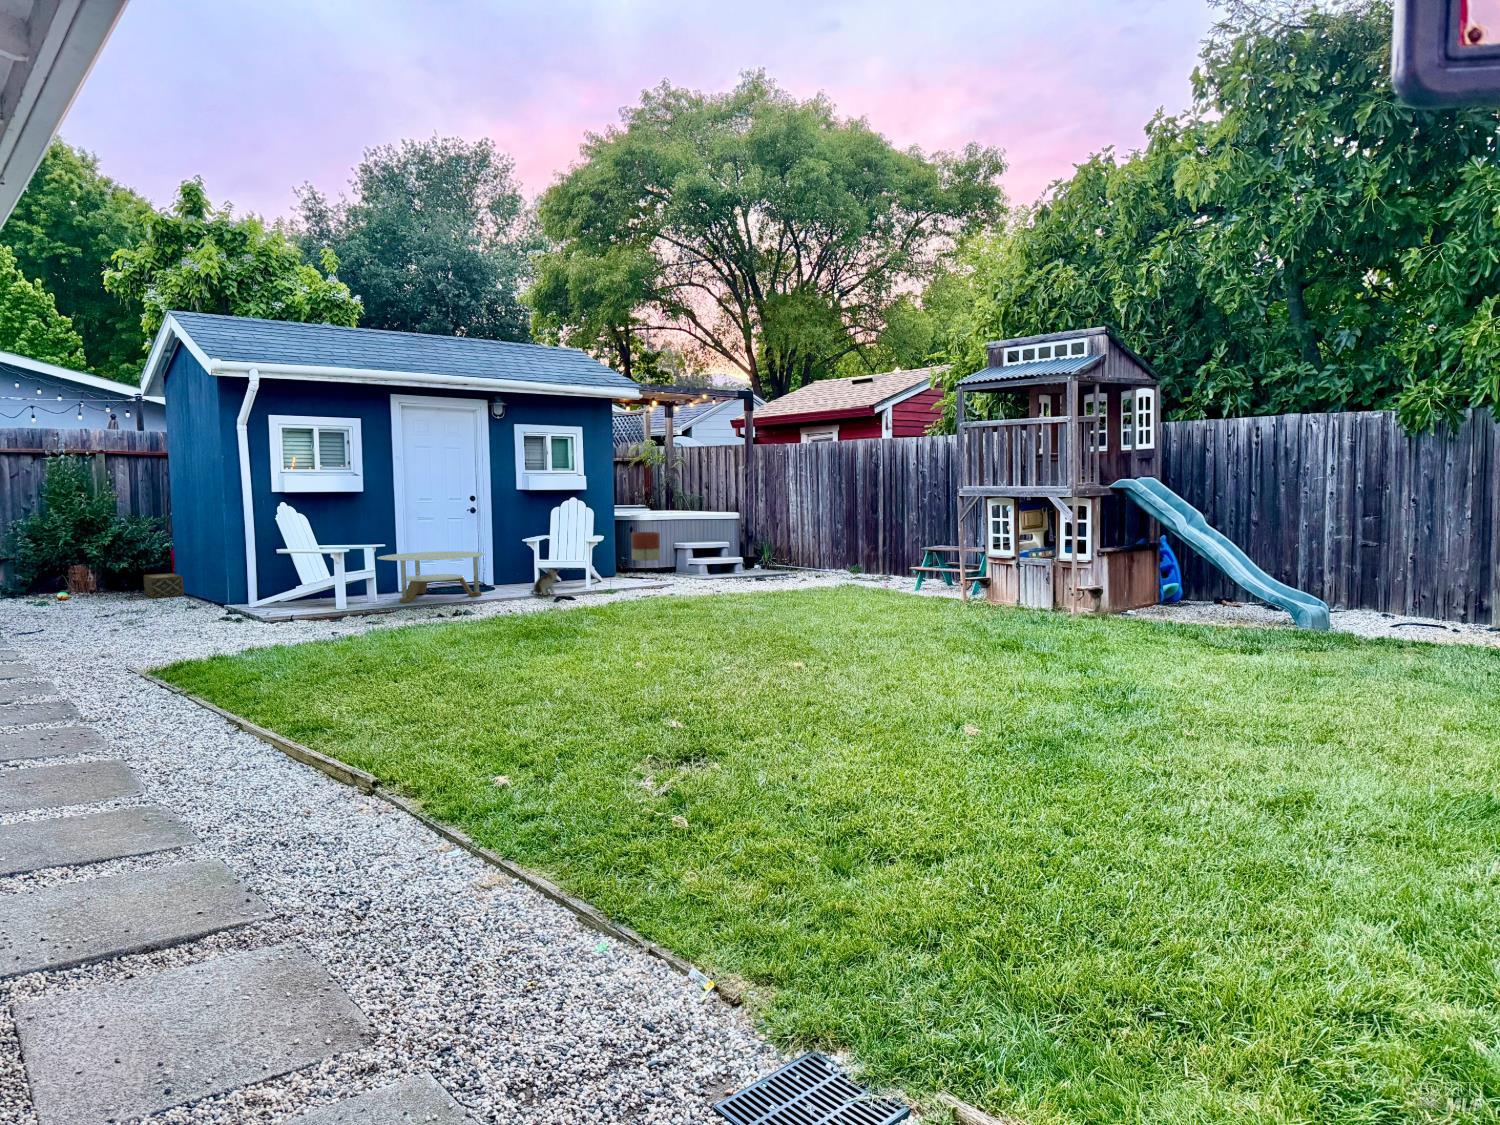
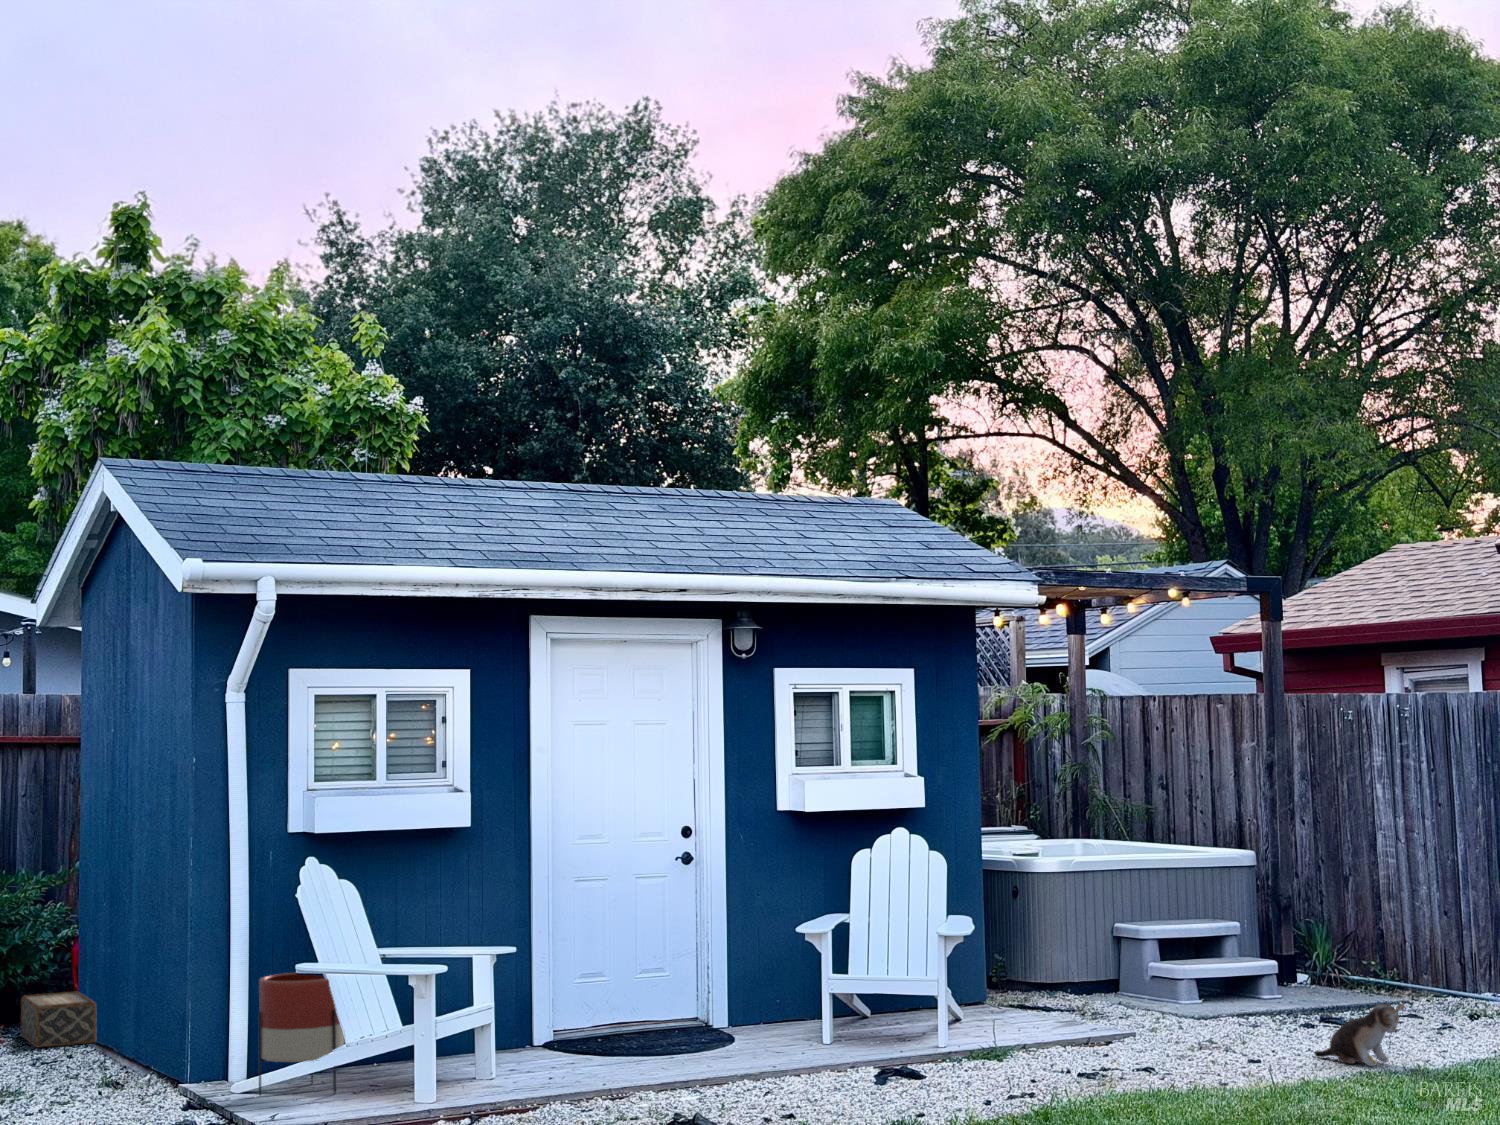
planter: present [631,532,660,562] -> present [258,973,344,1095]
round table: present [377,551,485,603] -> none [495,955,722,1077]
plush toy: present [531,570,557,595] -> present [1315,1004,1404,1066]

